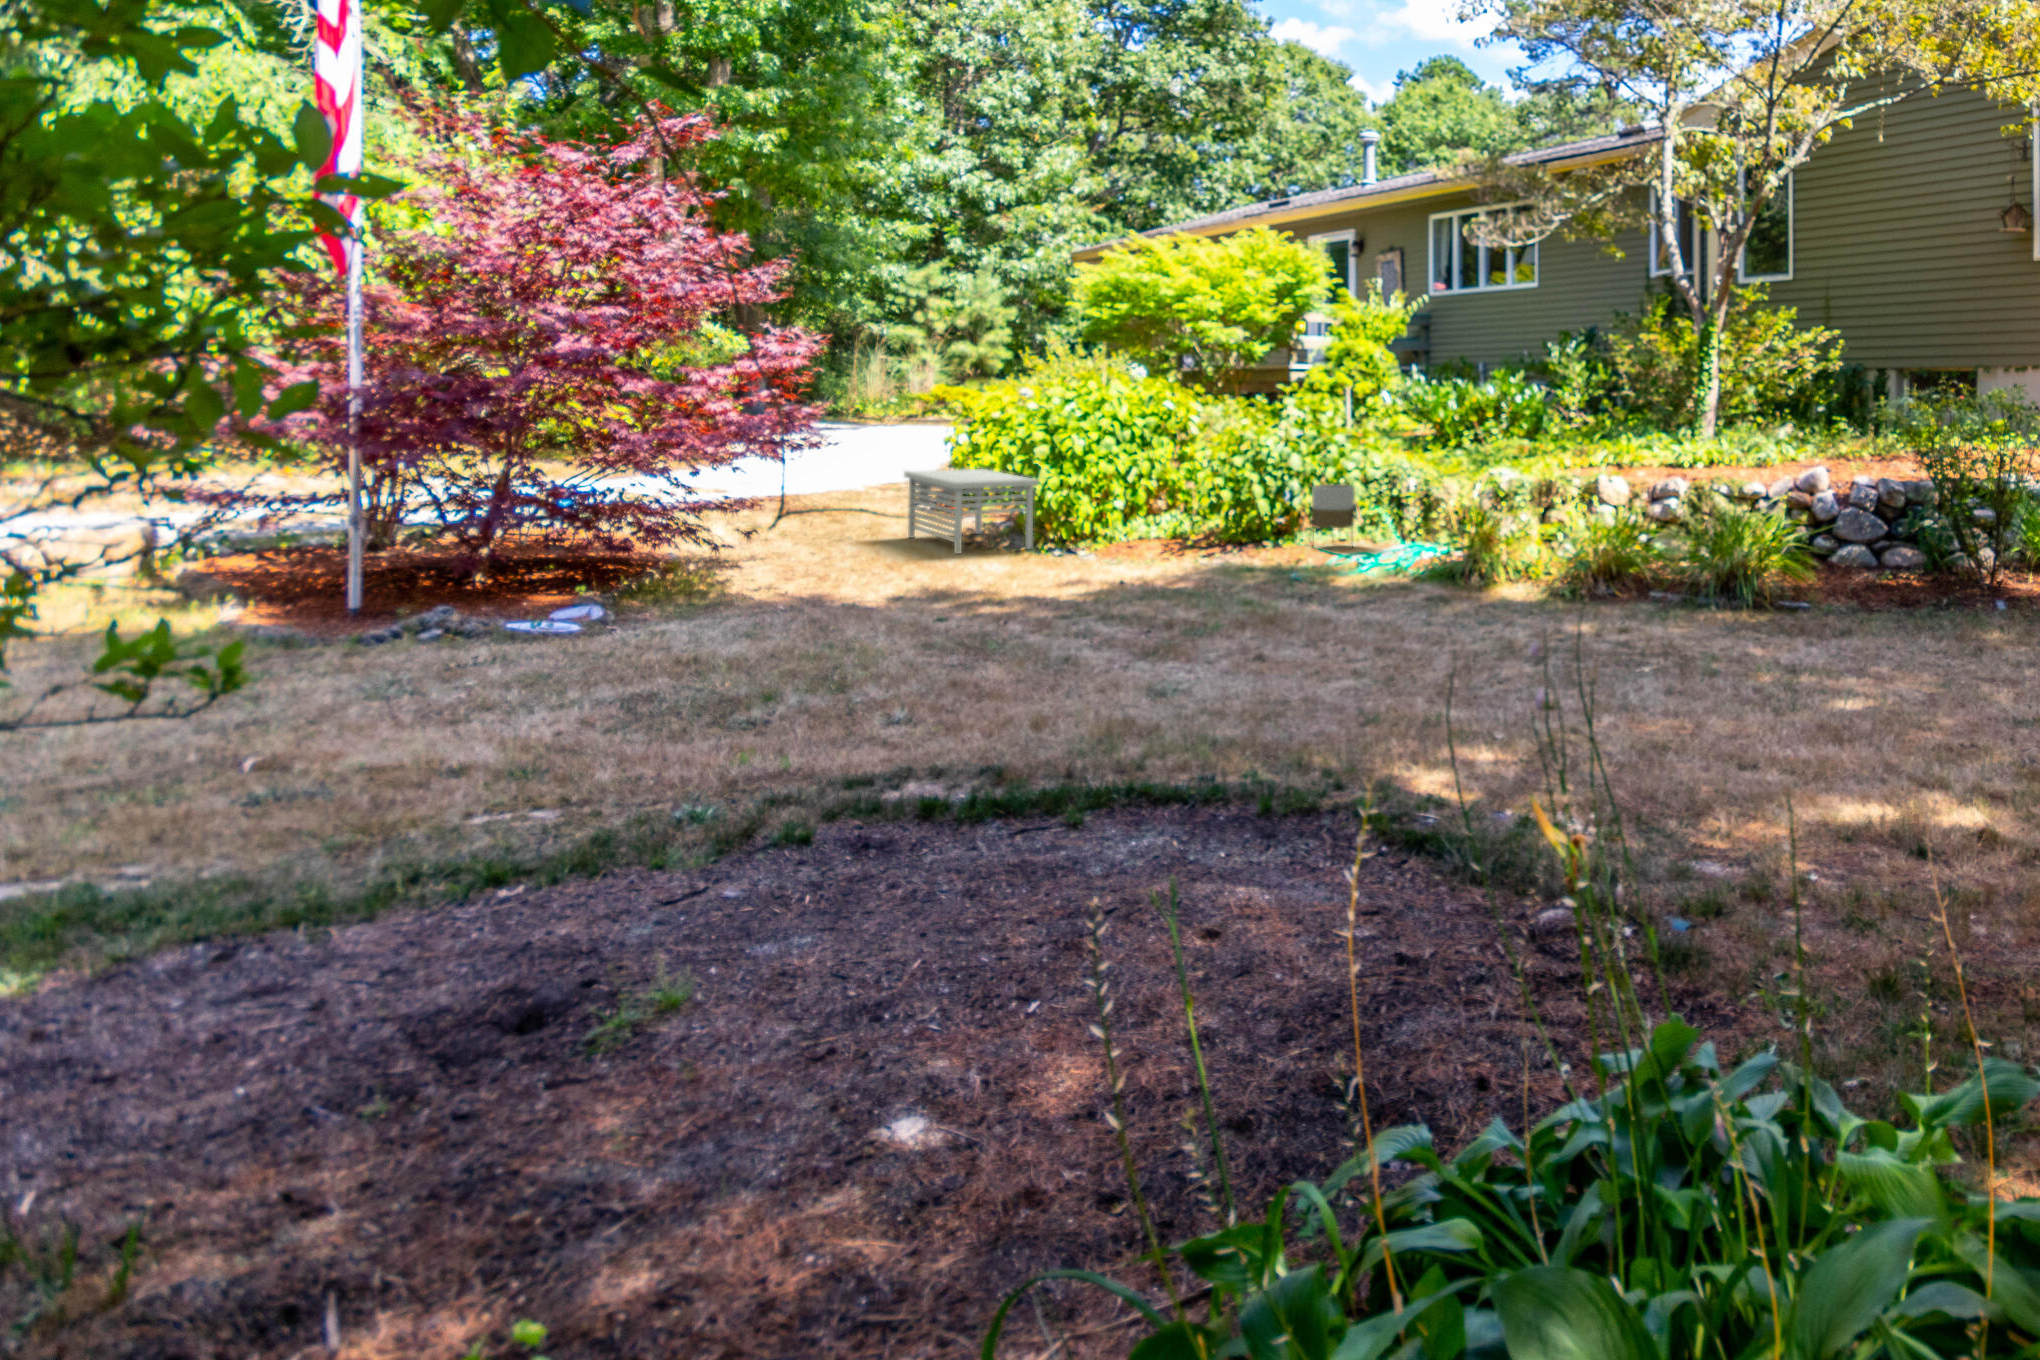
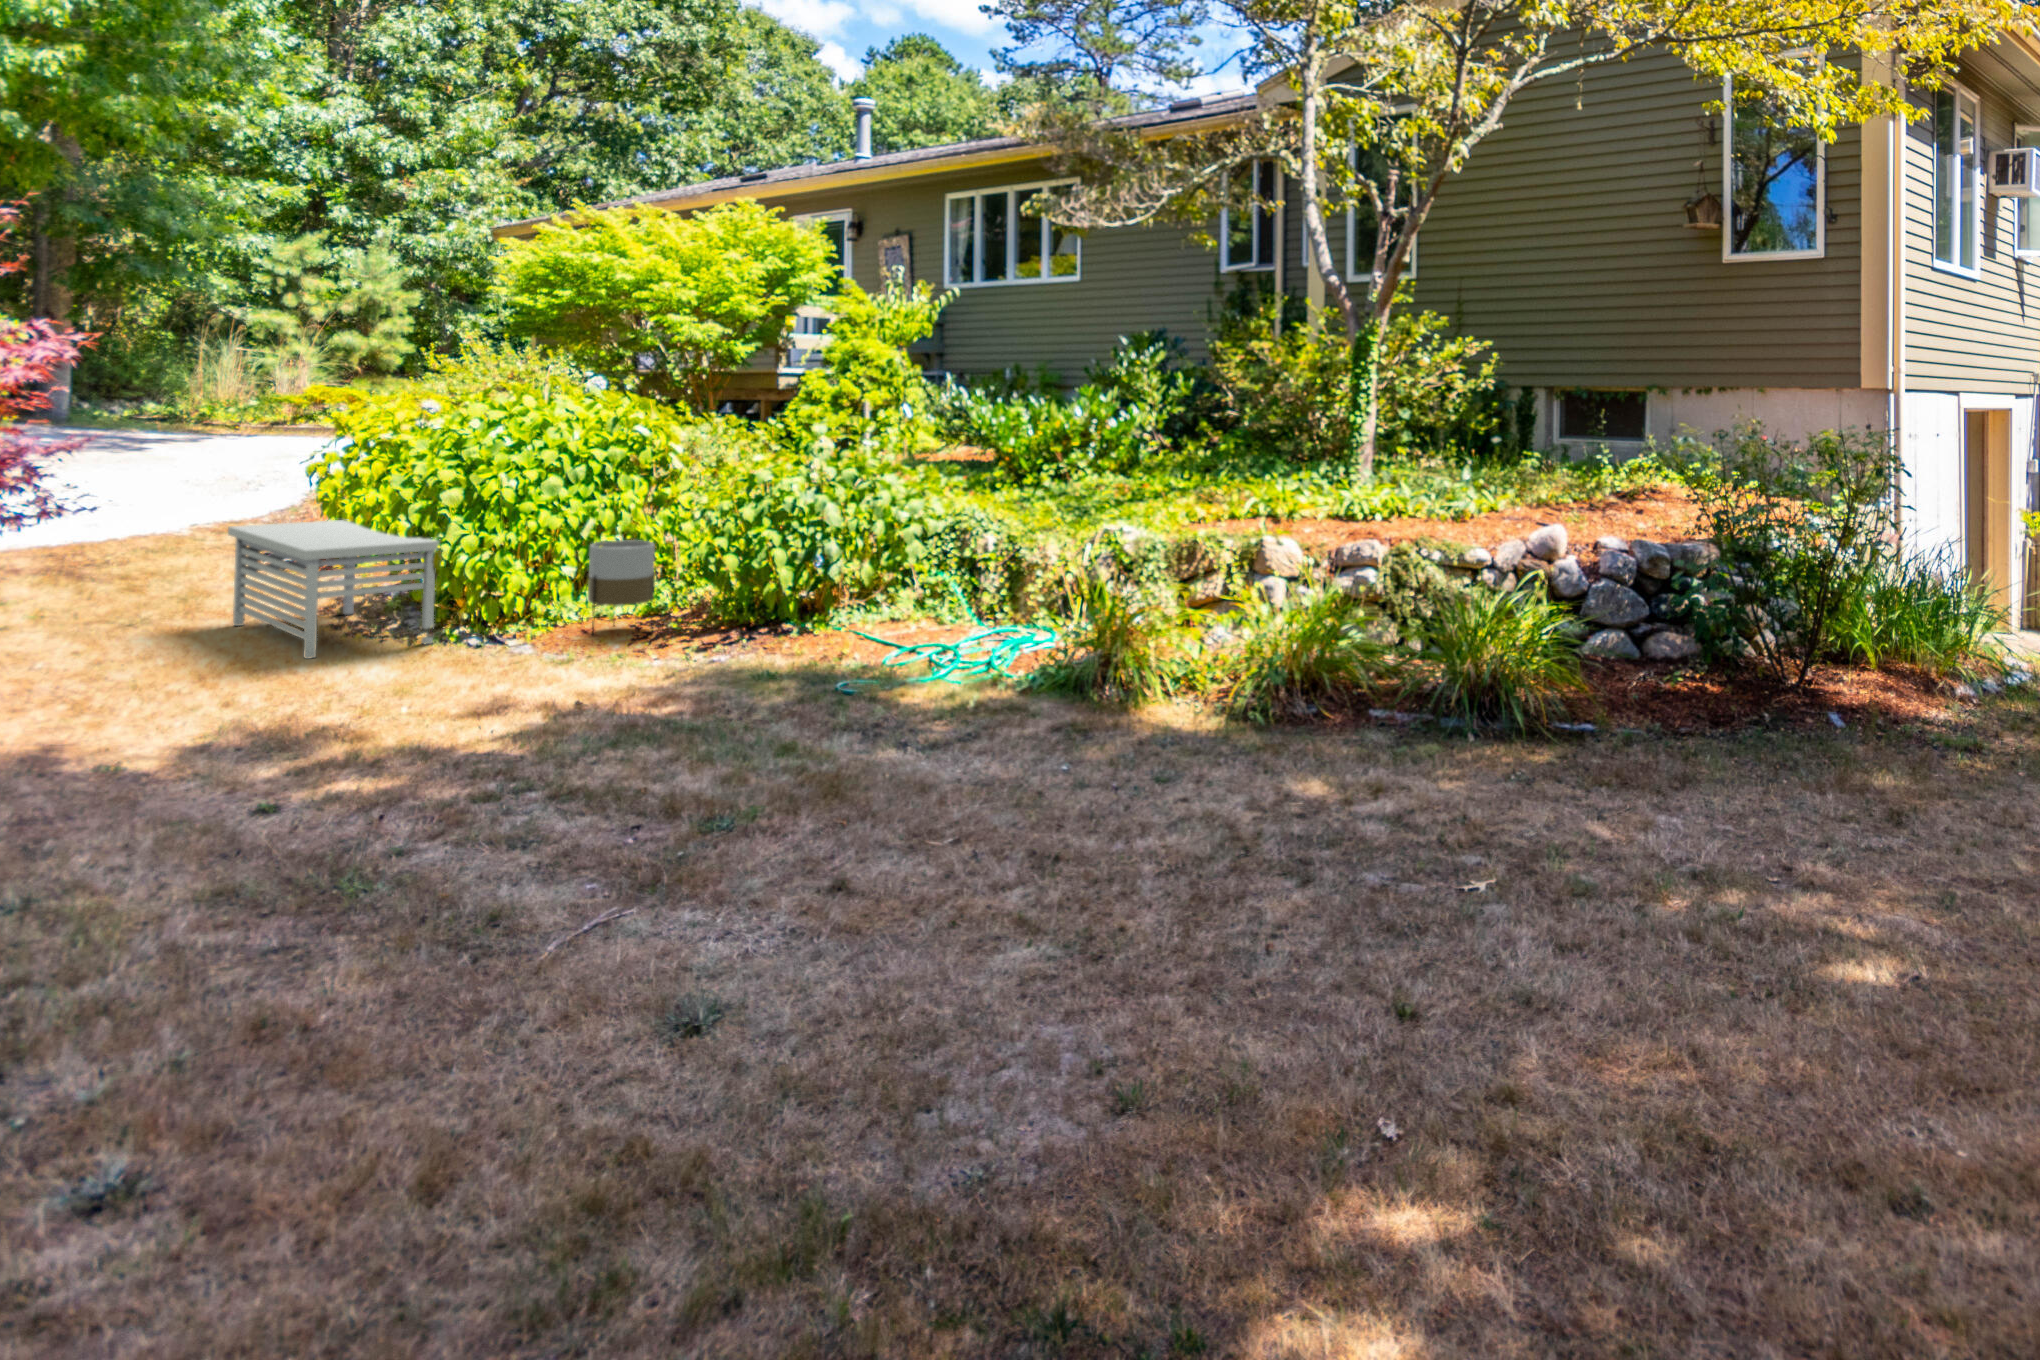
planter: present [1312,484,1355,548] -> present [588,540,655,634]

